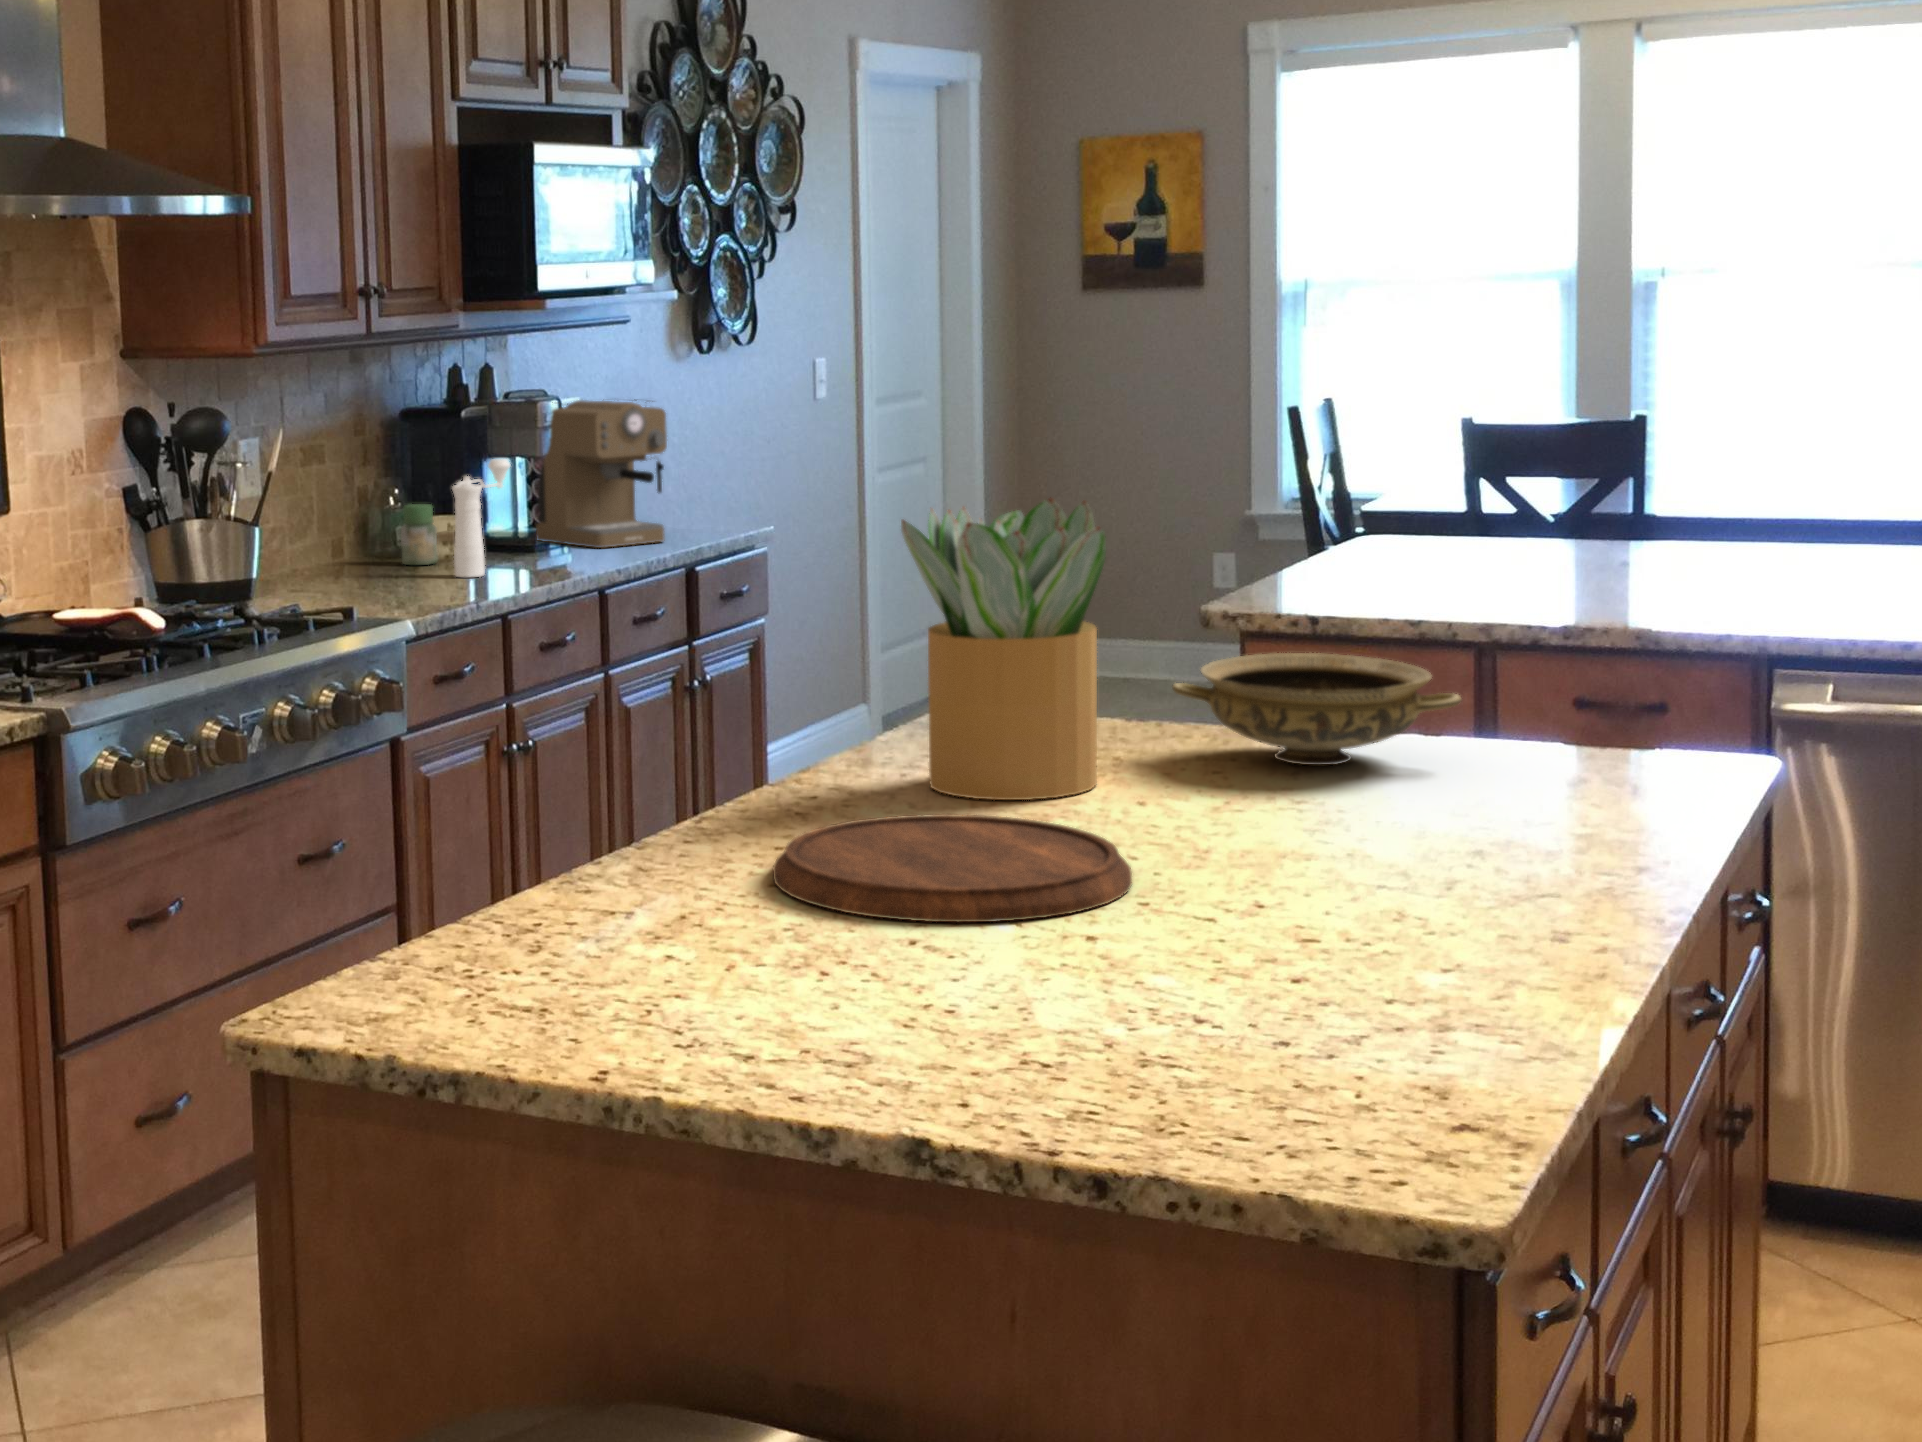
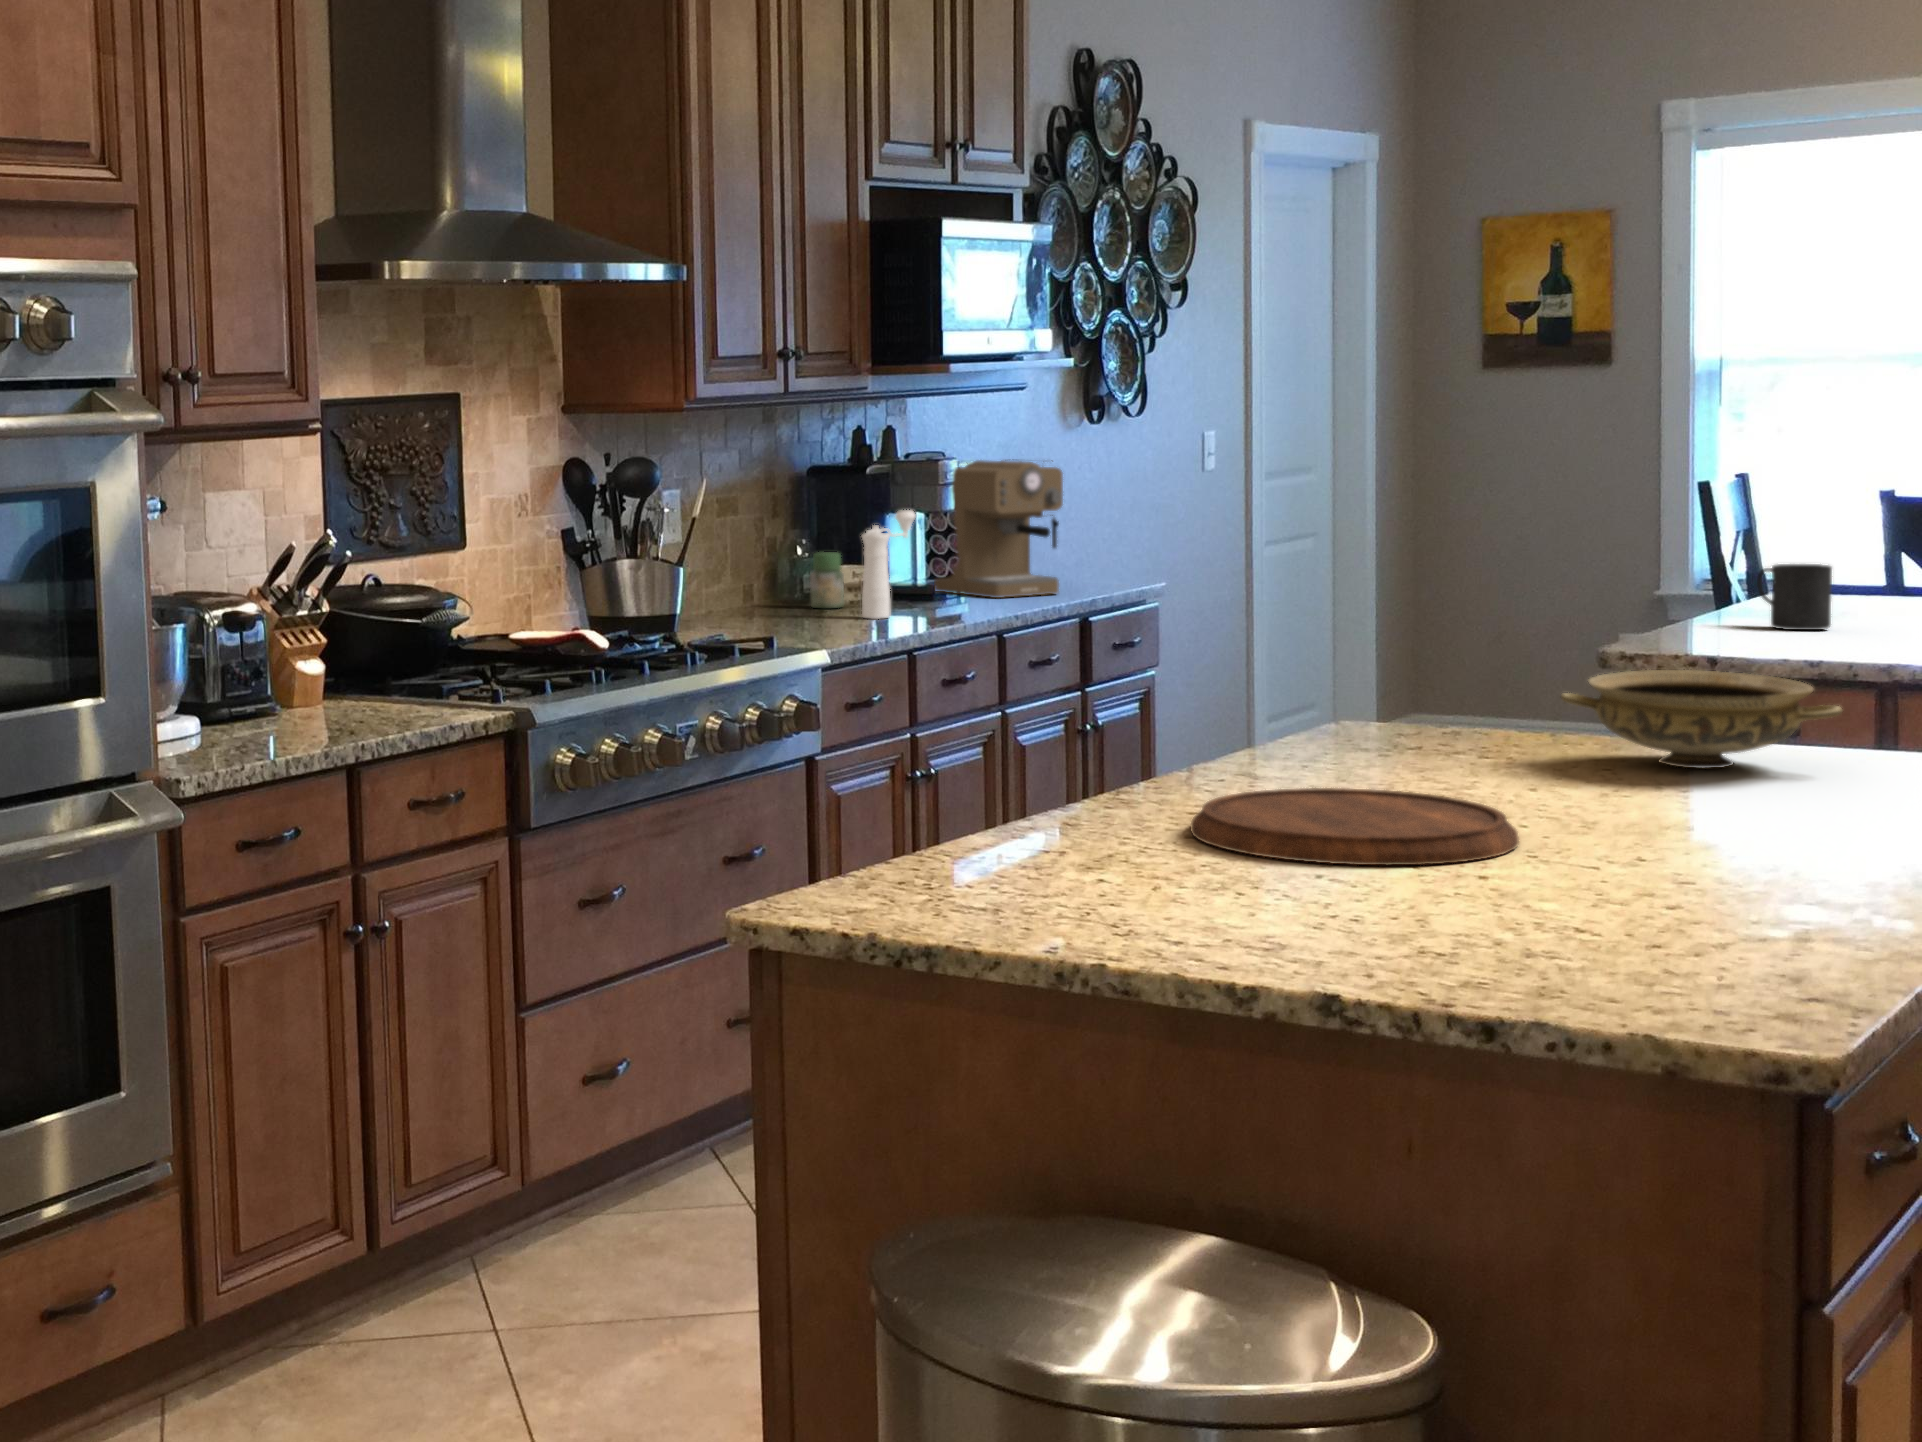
potted plant: present [901,498,1106,800] -> none [1308,520,1500,786]
mug: none [1358,509,1431,579] -> present [1757,564,1832,630]

